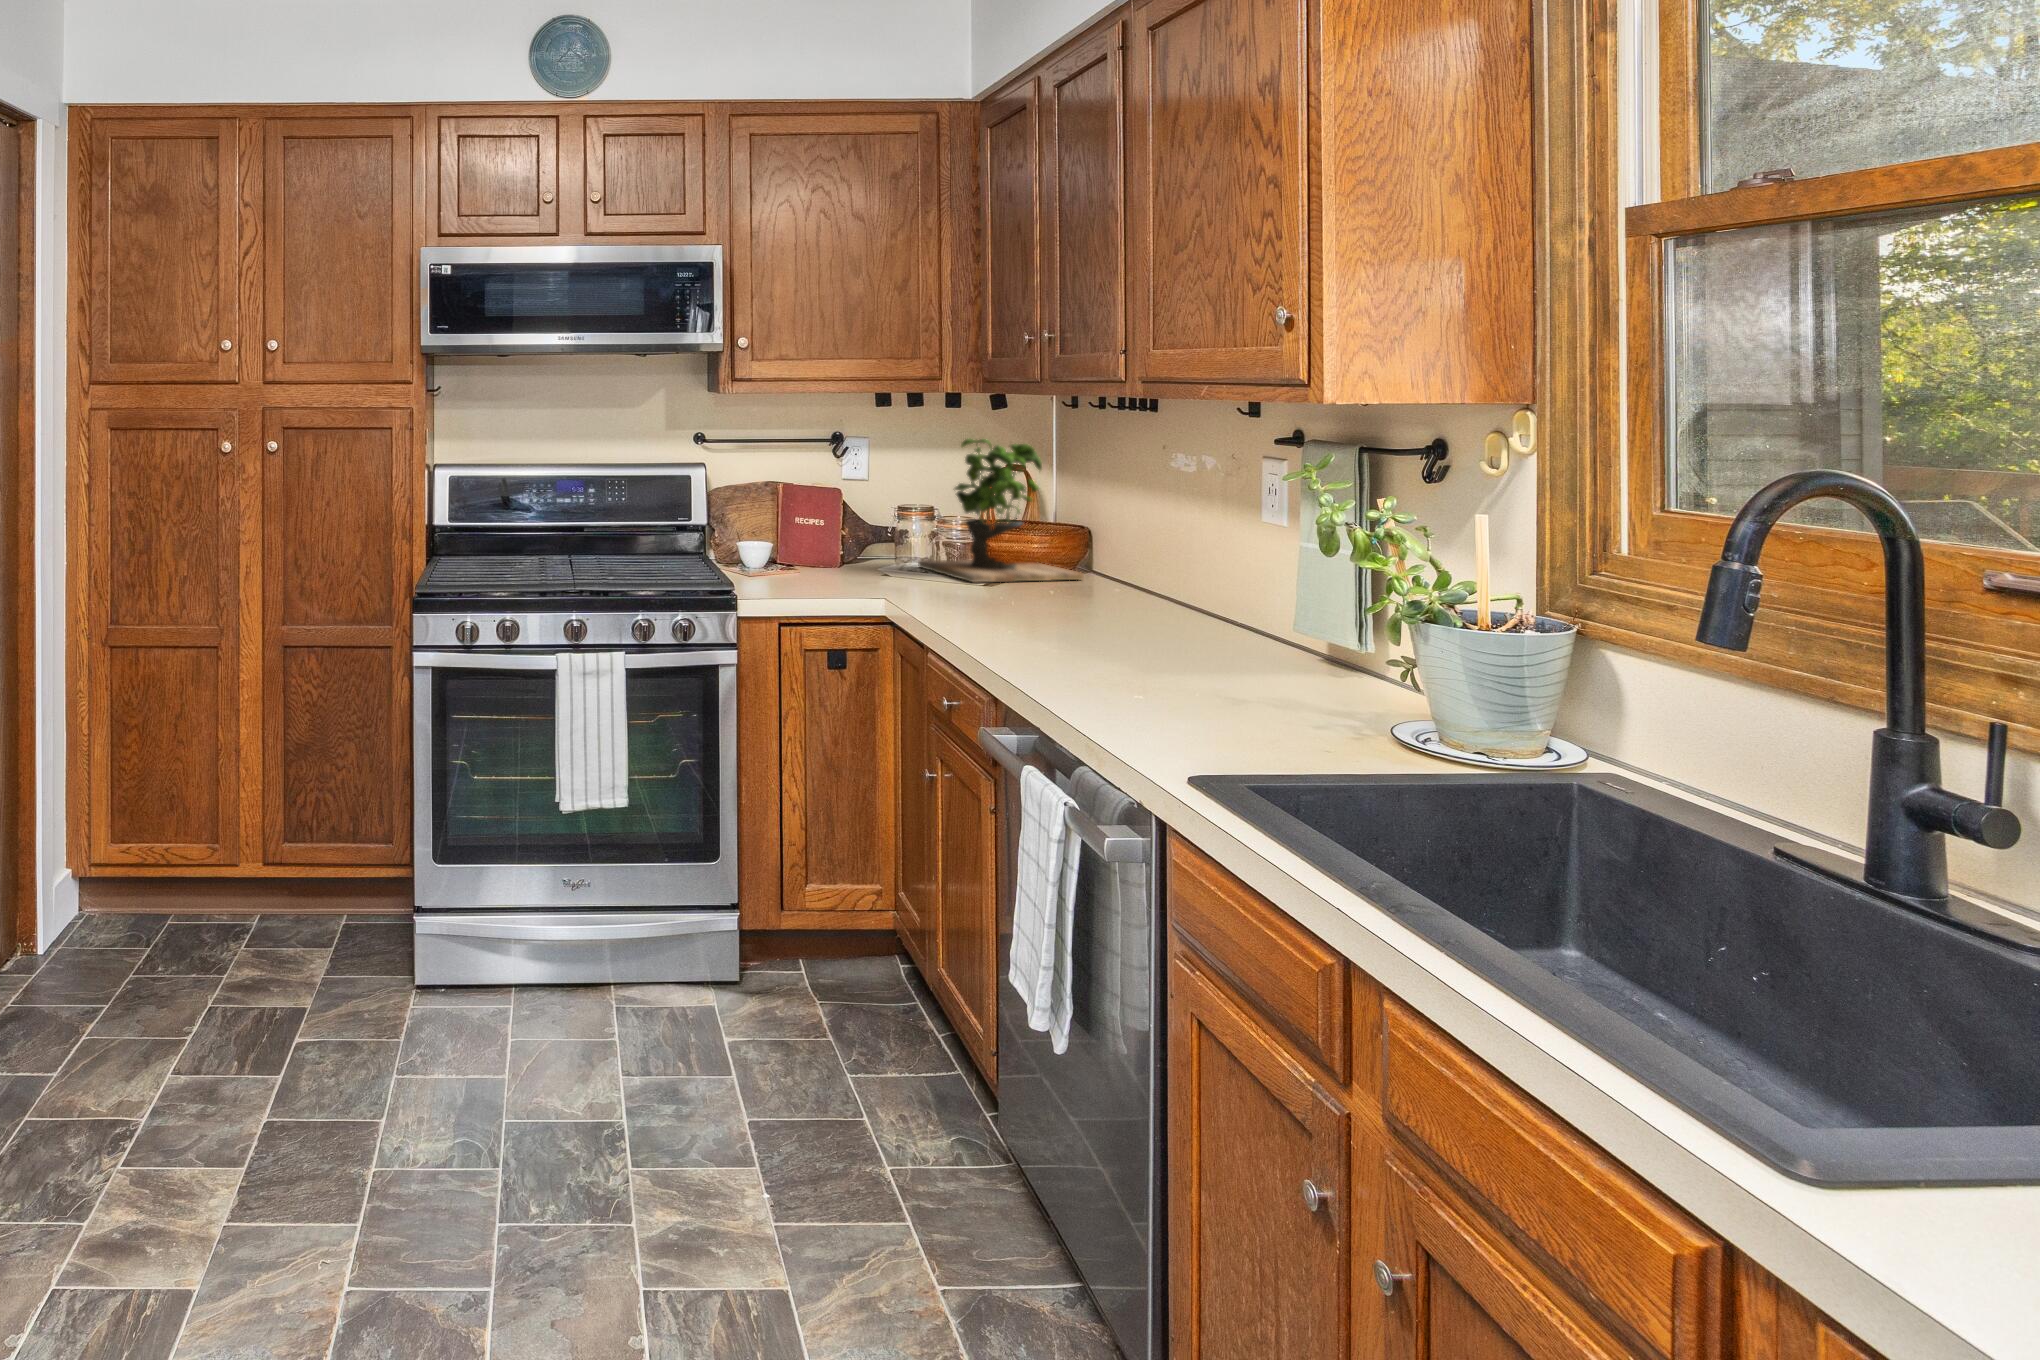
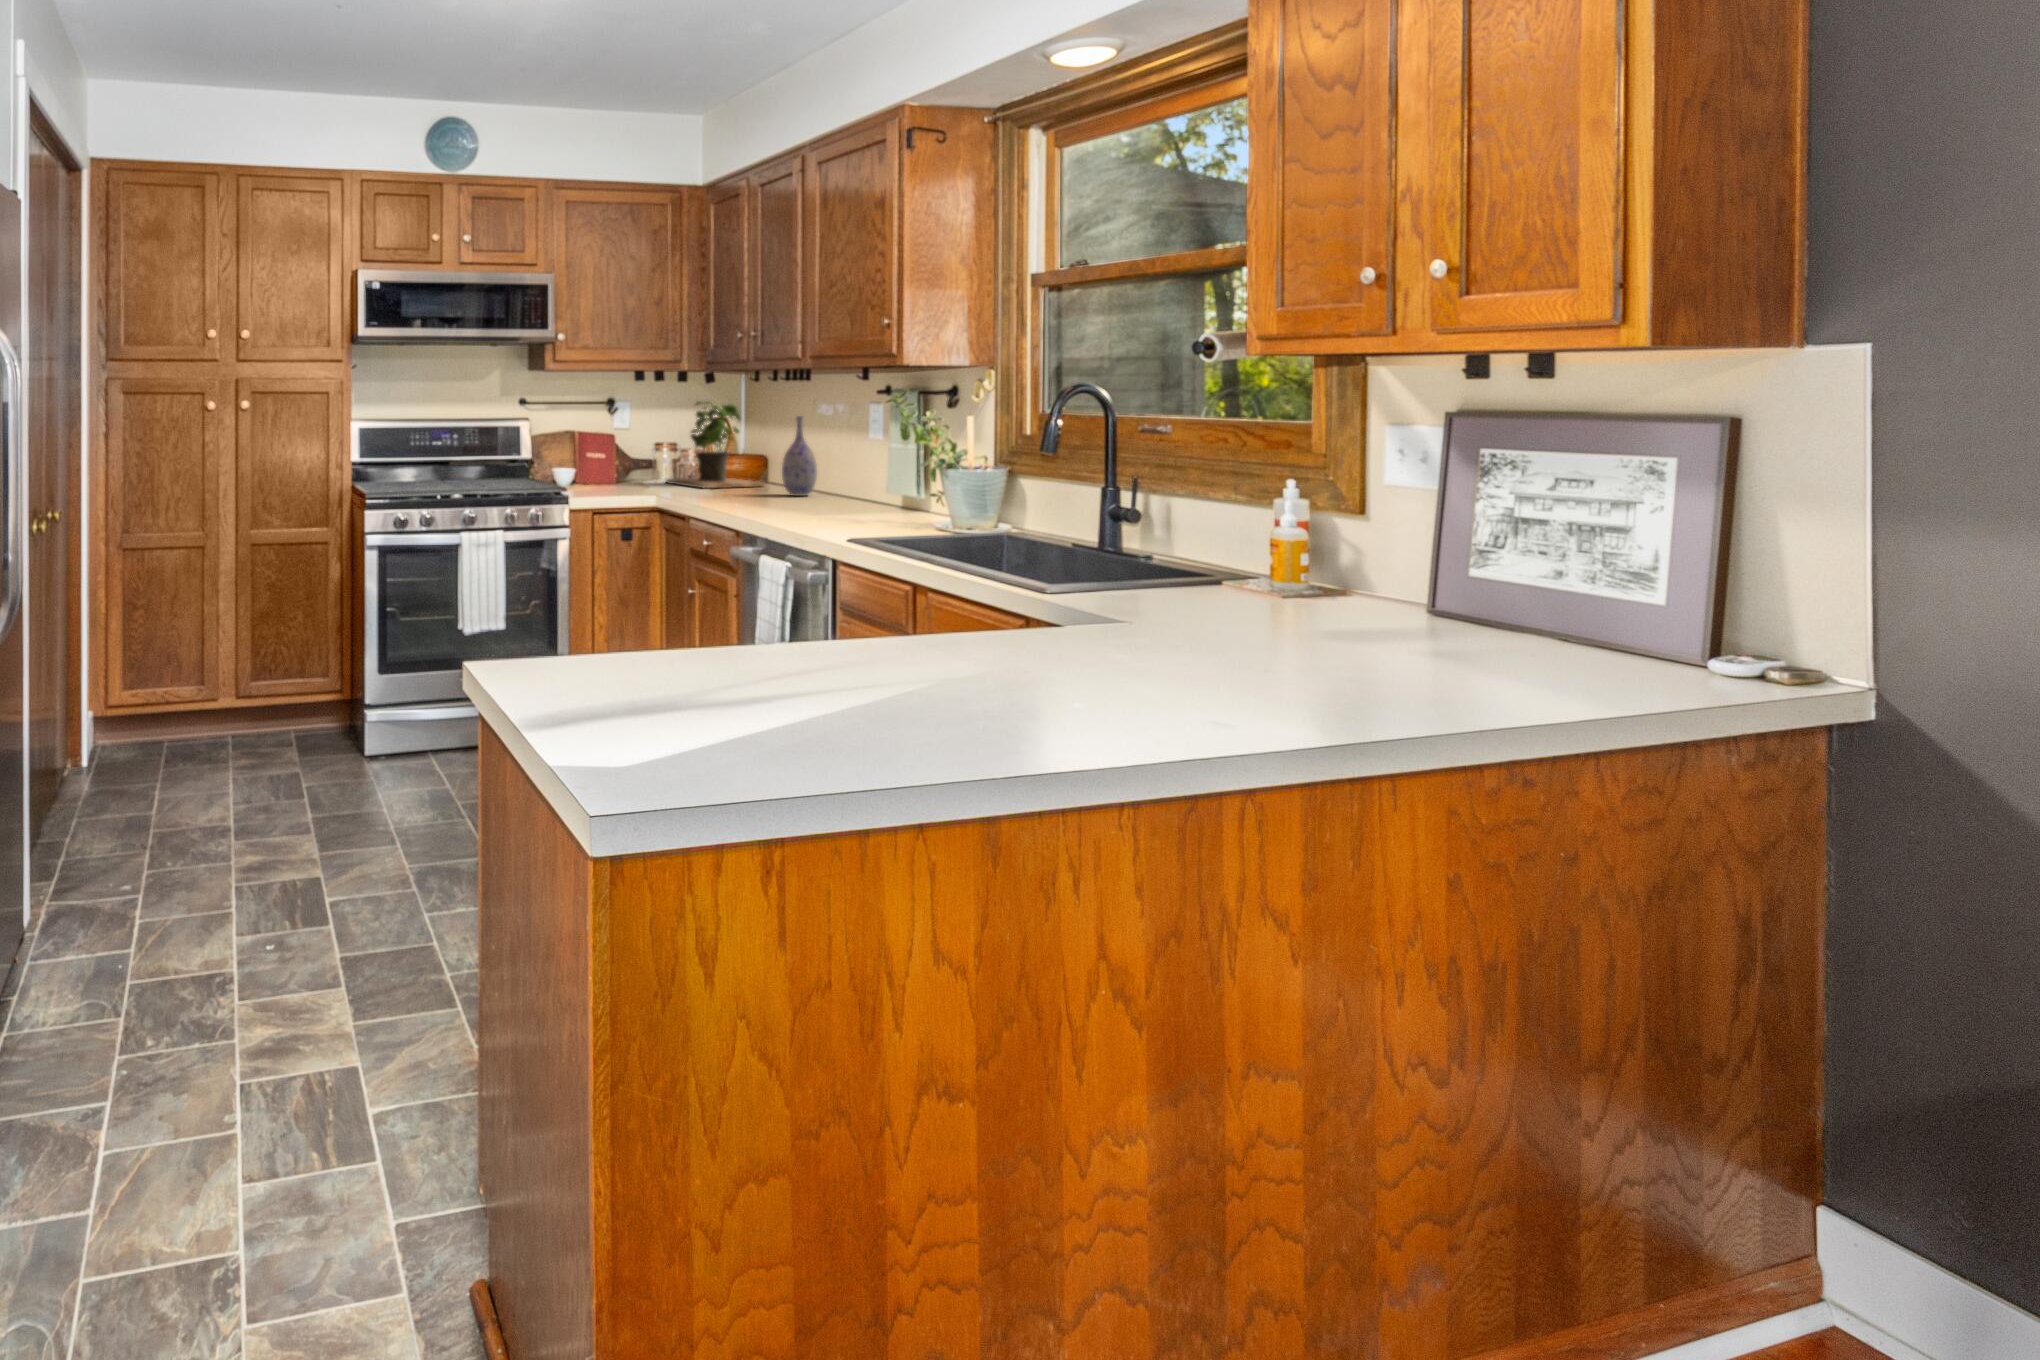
vase: none [1104,468,1169,607] -> present [782,416,817,496]

